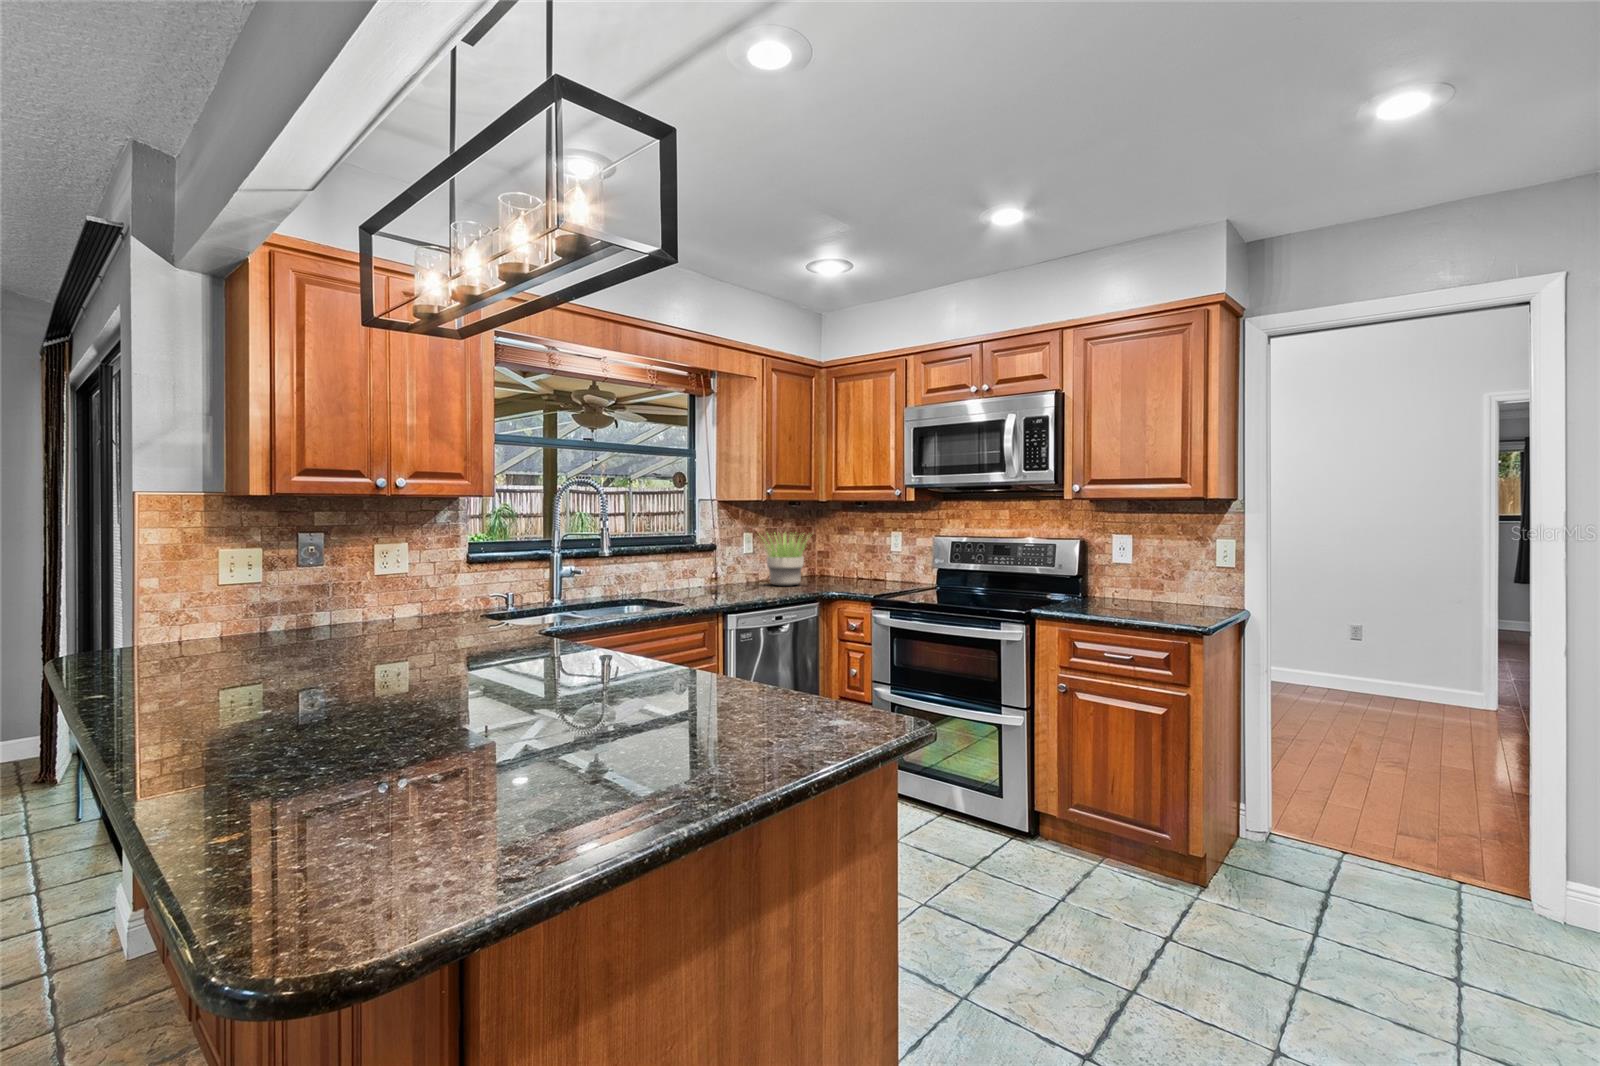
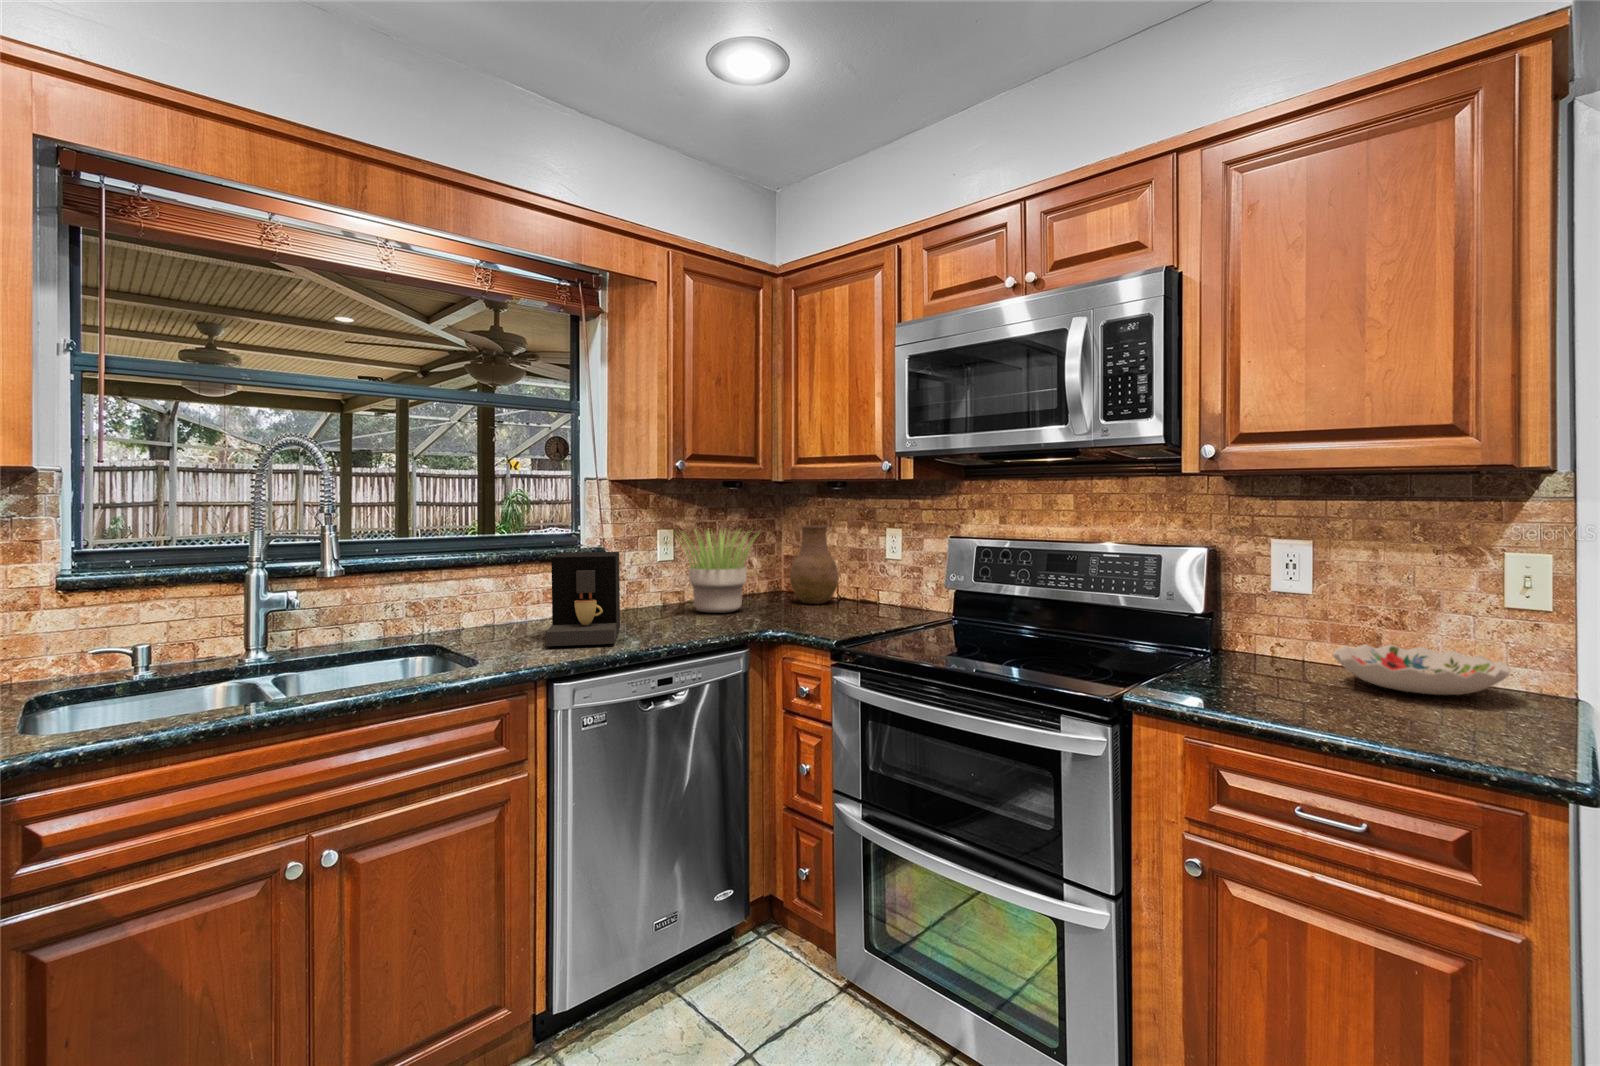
vase: none [827,530,859,582] -> present [790,525,839,604]
coffee maker: none [700,545,748,598] -> present [546,552,620,646]
decorative bowl: none [1135,587,1209,607] -> present [1333,644,1510,695]

